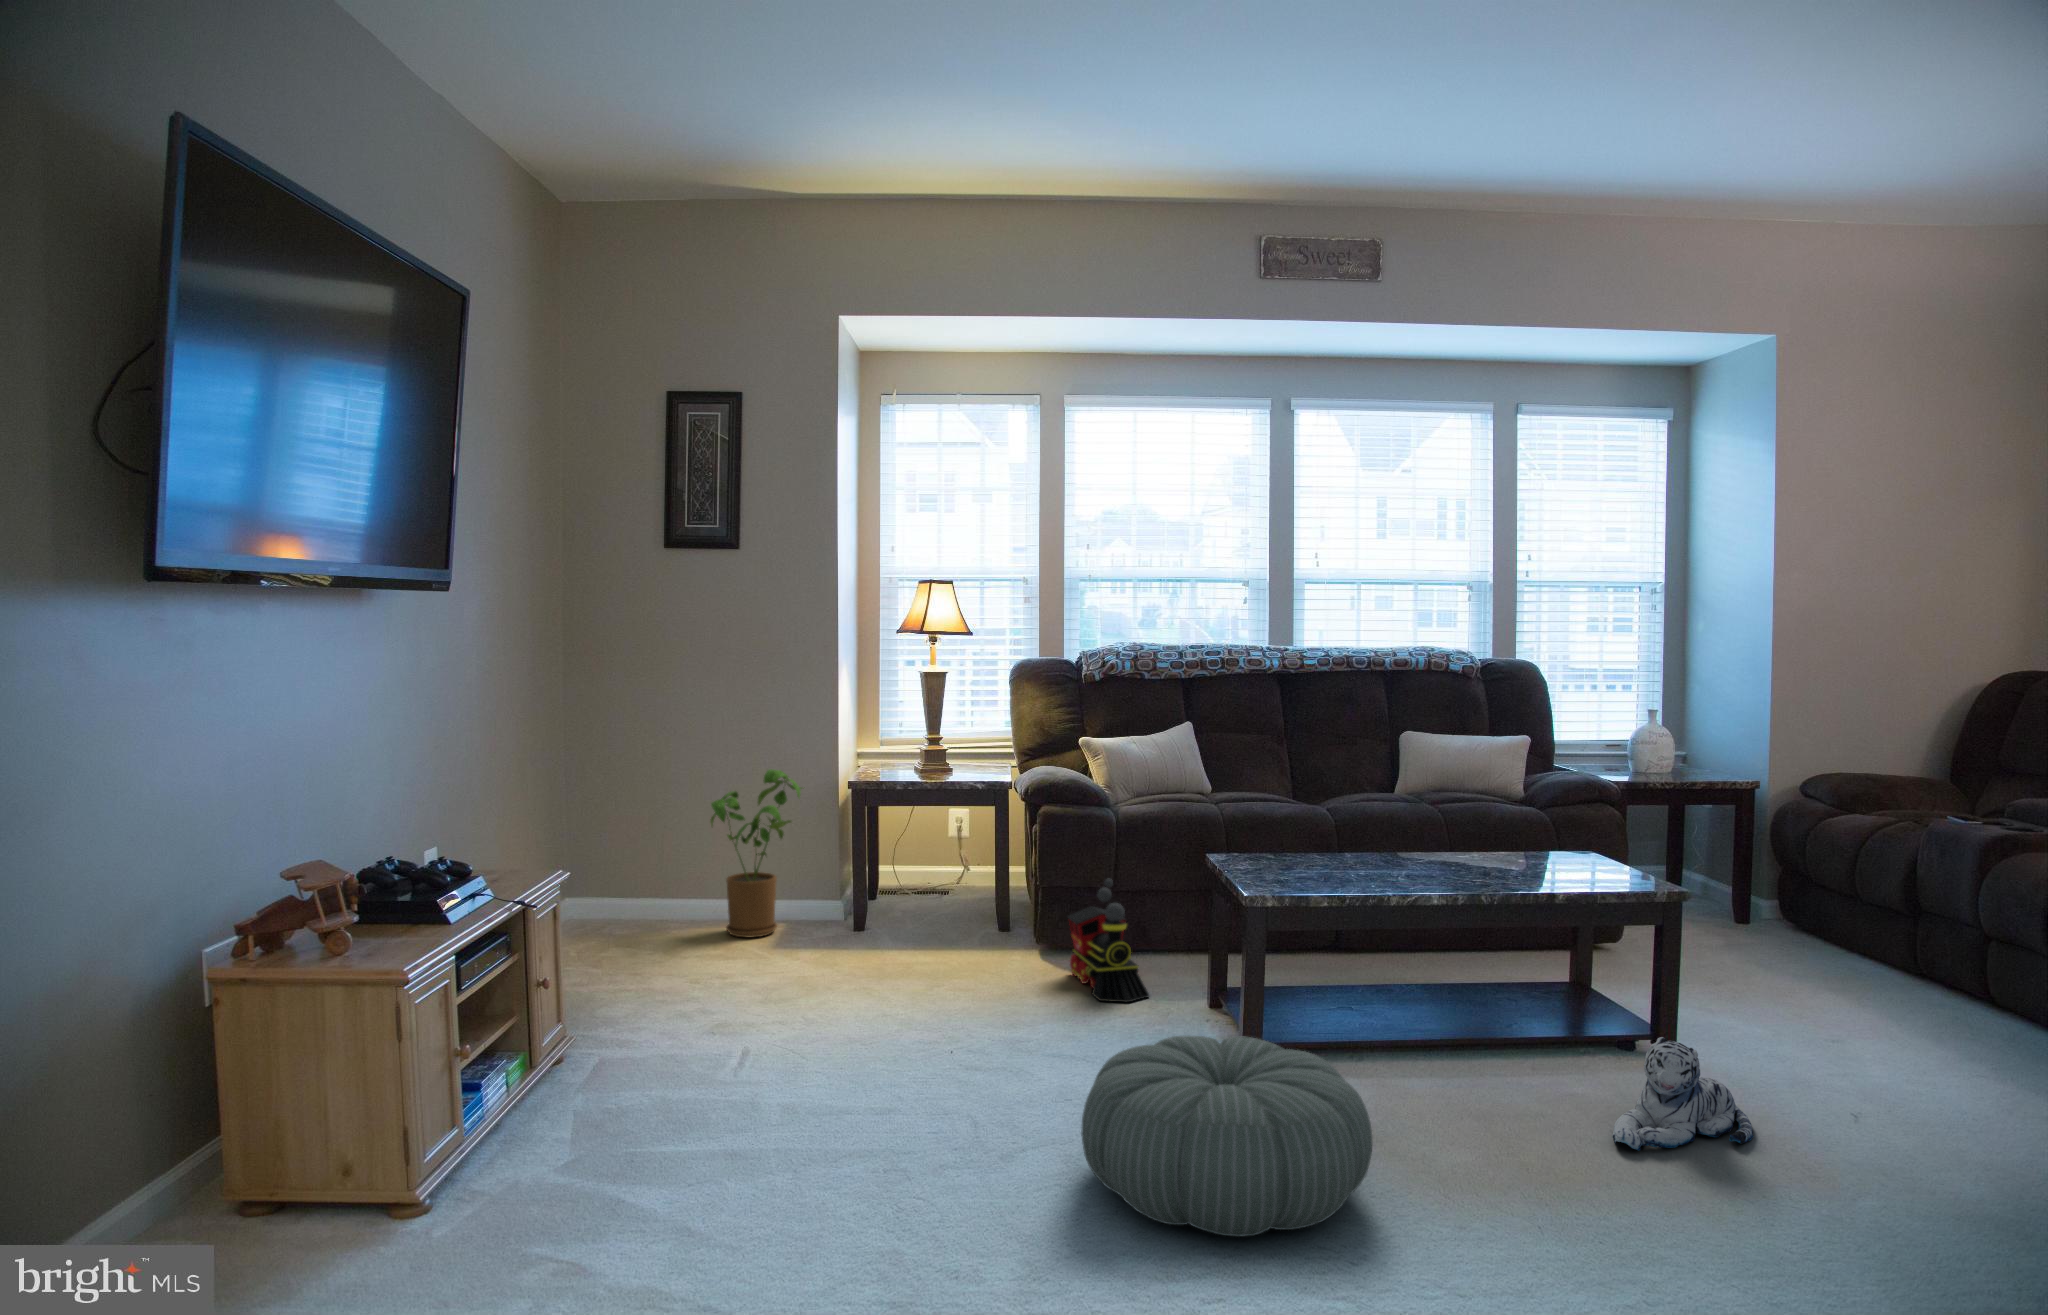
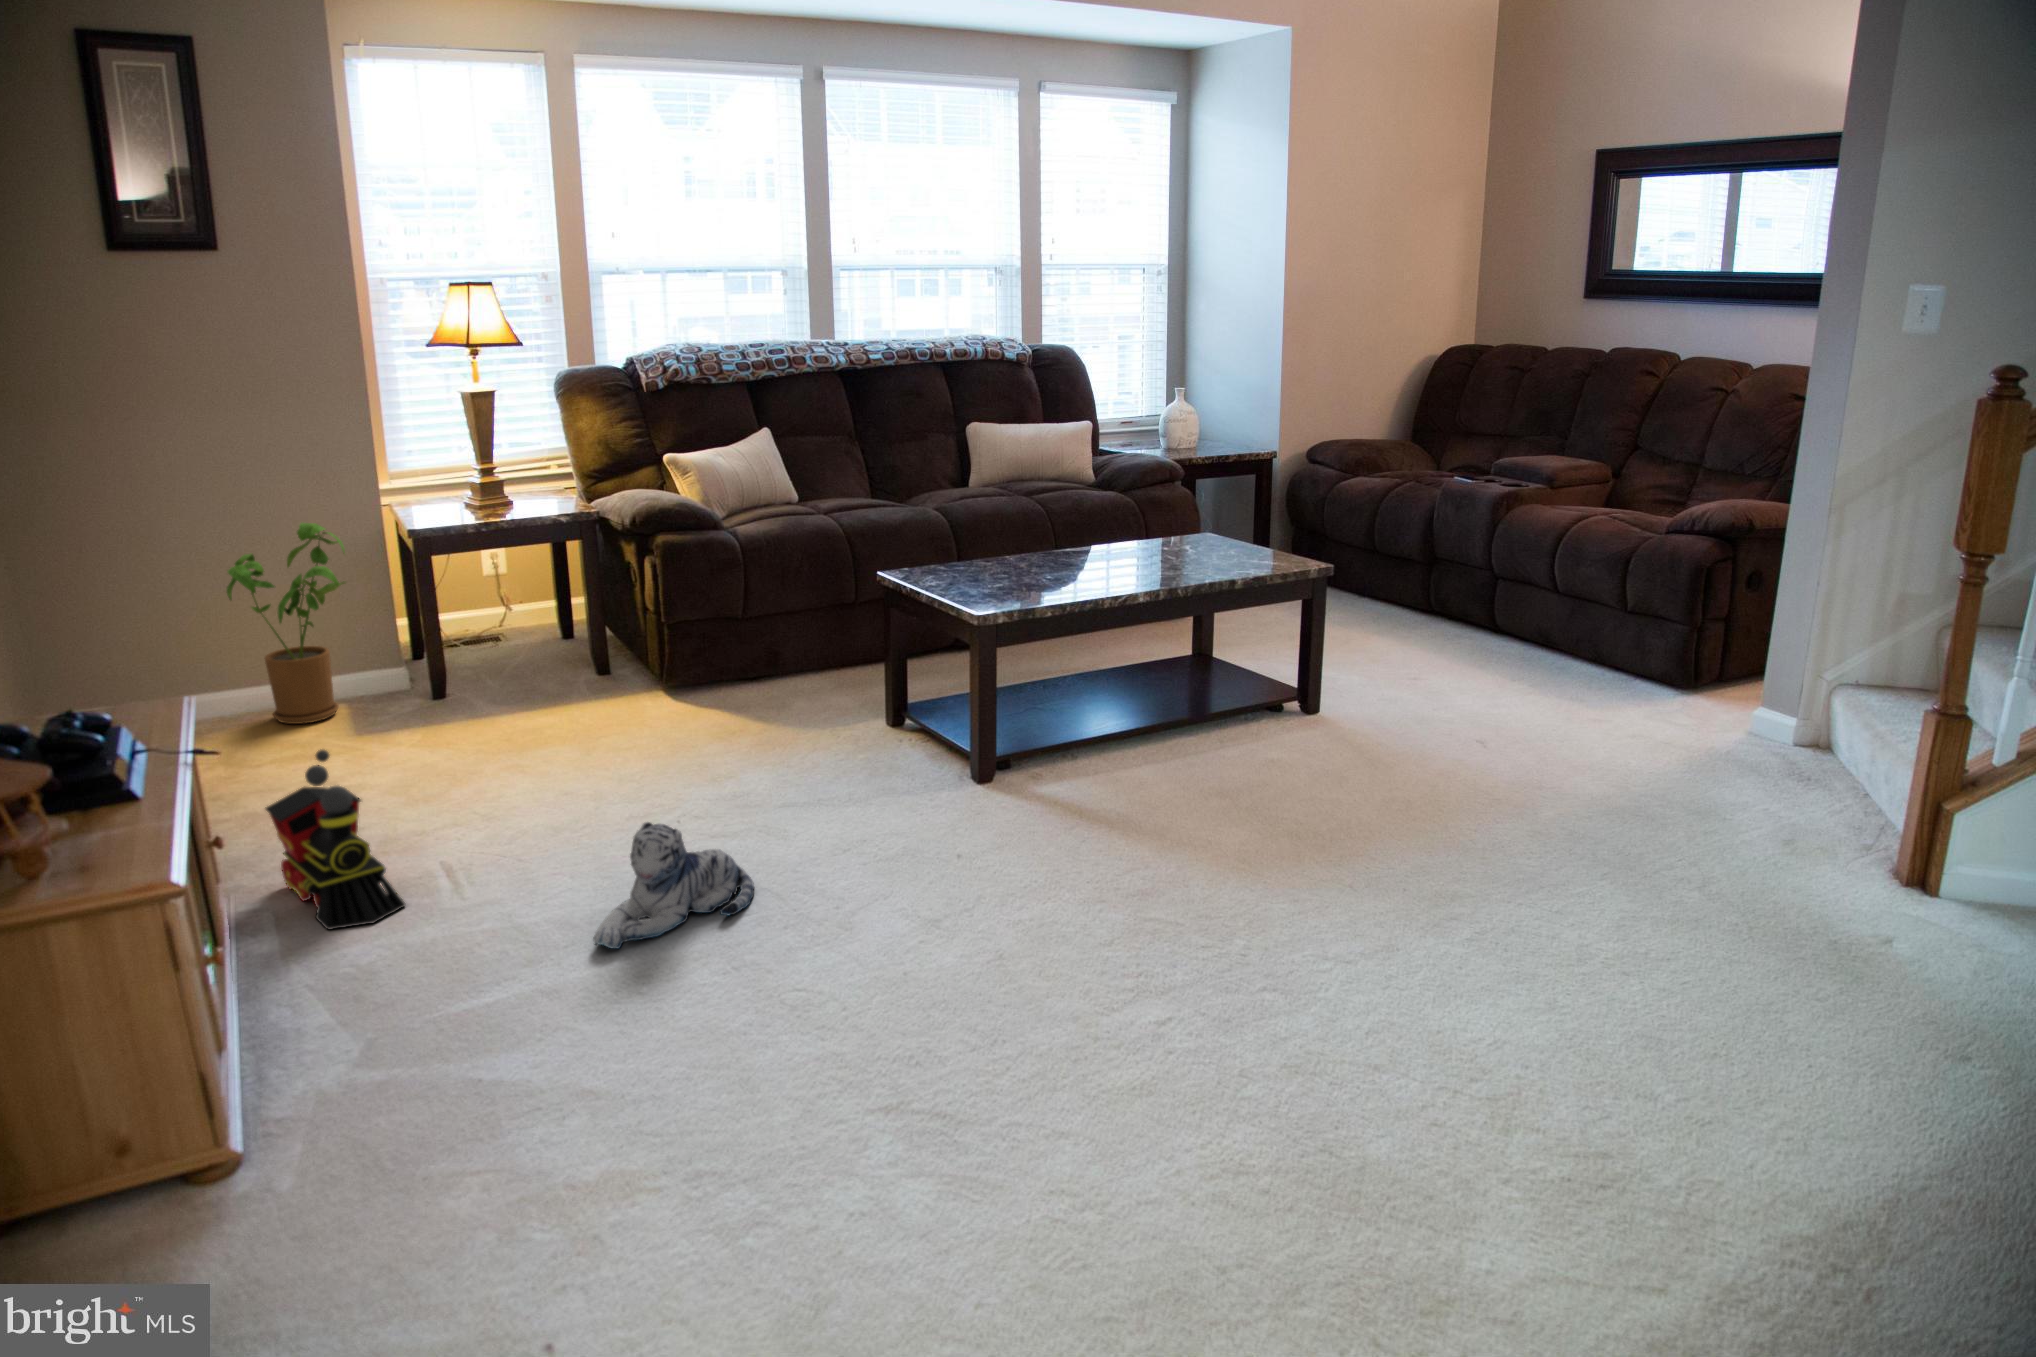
toy train: present [1068,879,1149,1003] -> present [265,749,405,929]
pouf: present [1081,1036,1372,1237] -> none [880,736,1141,908]
plush toy: present [1612,1037,1753,1151] -> present [593,822,754,948]

